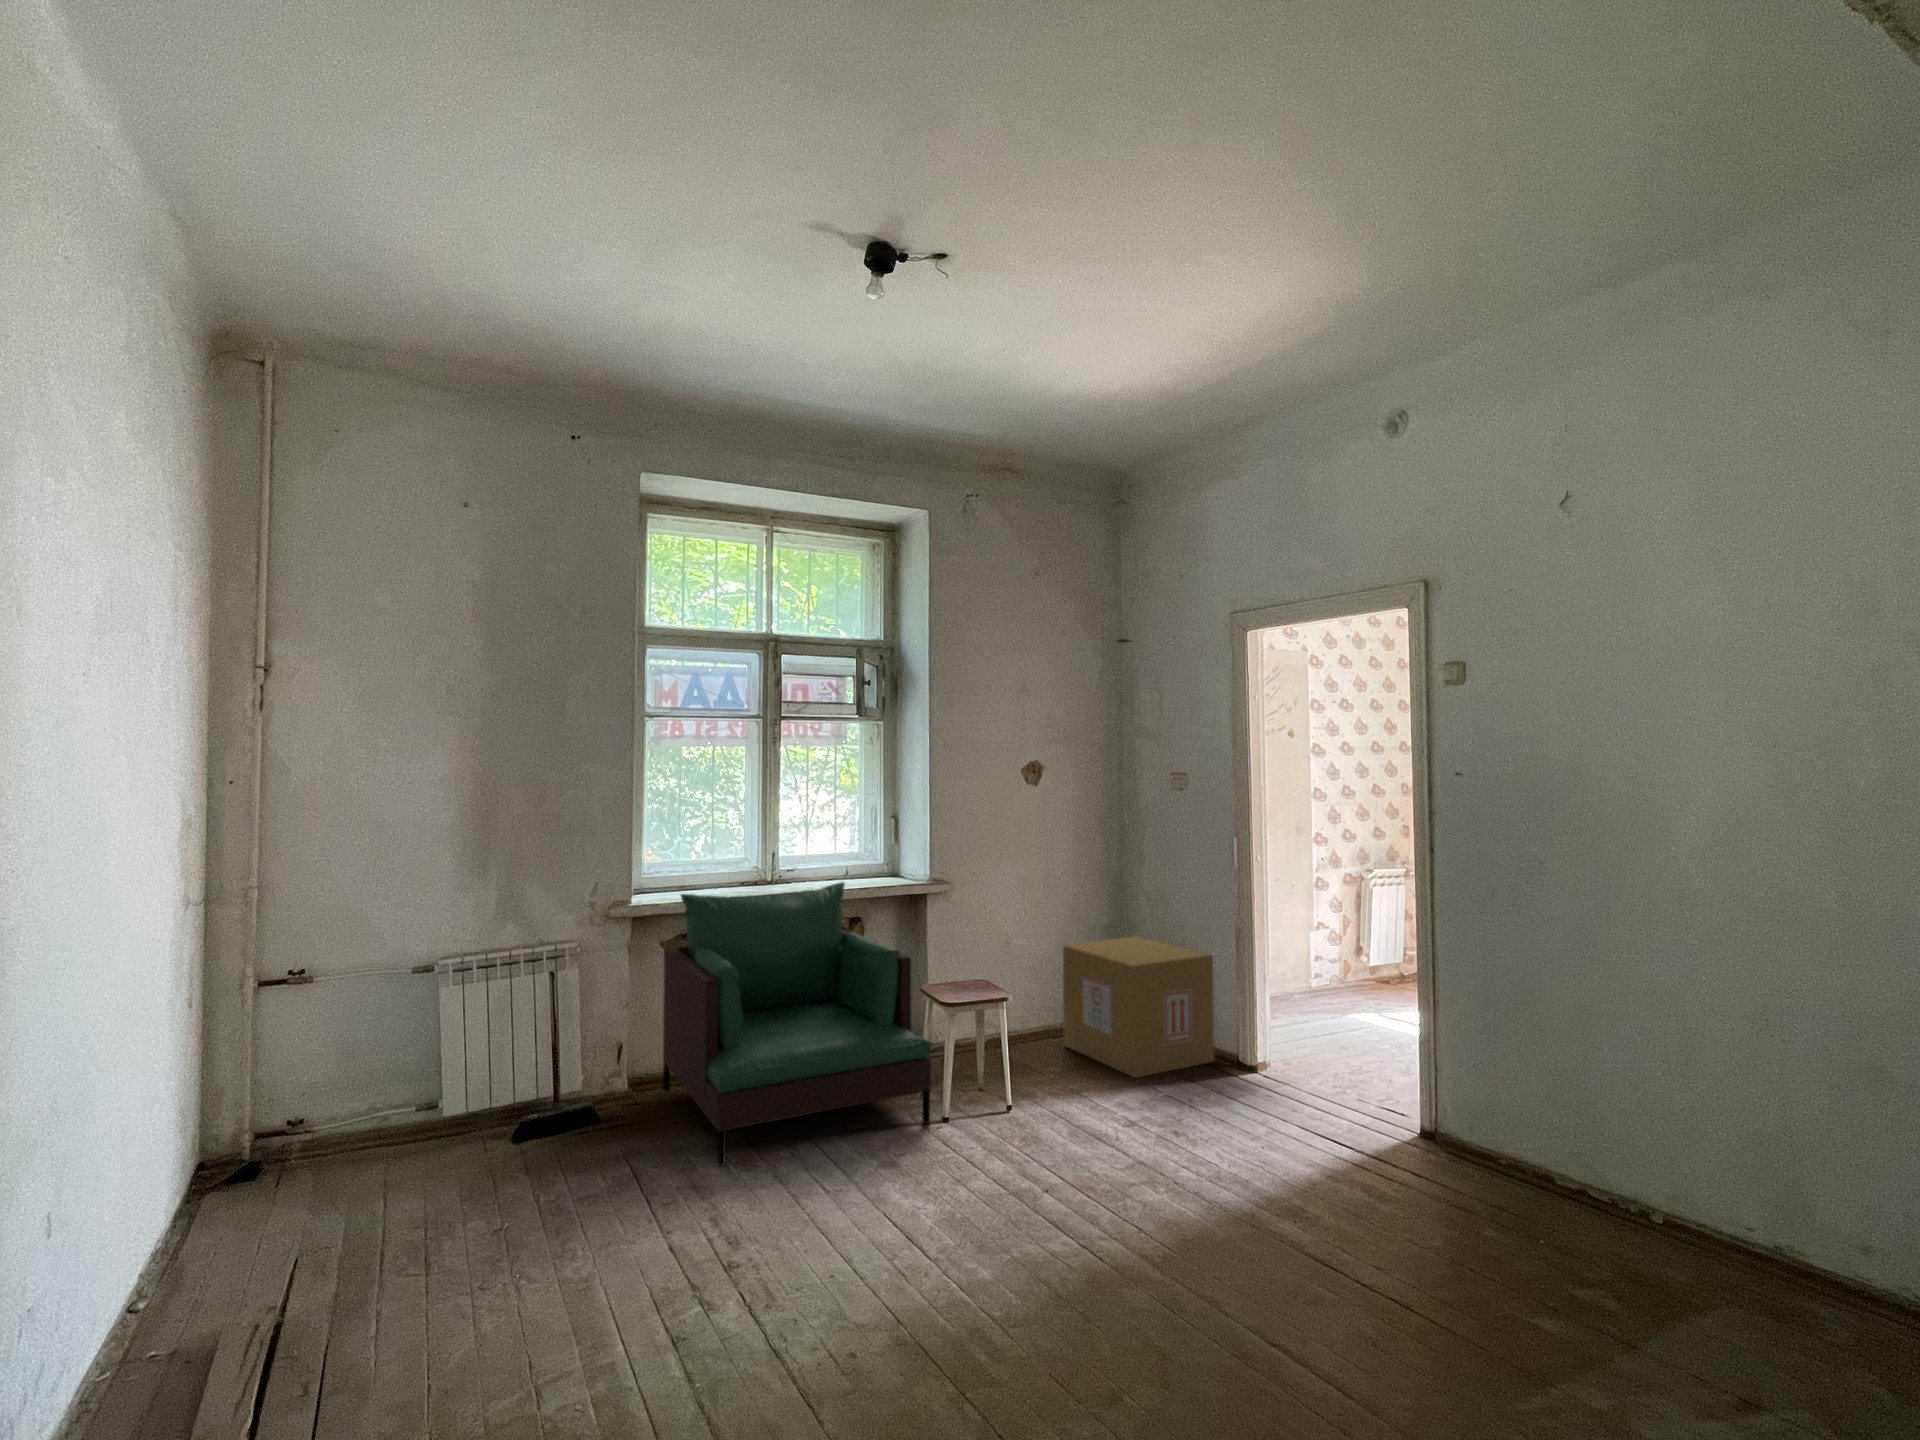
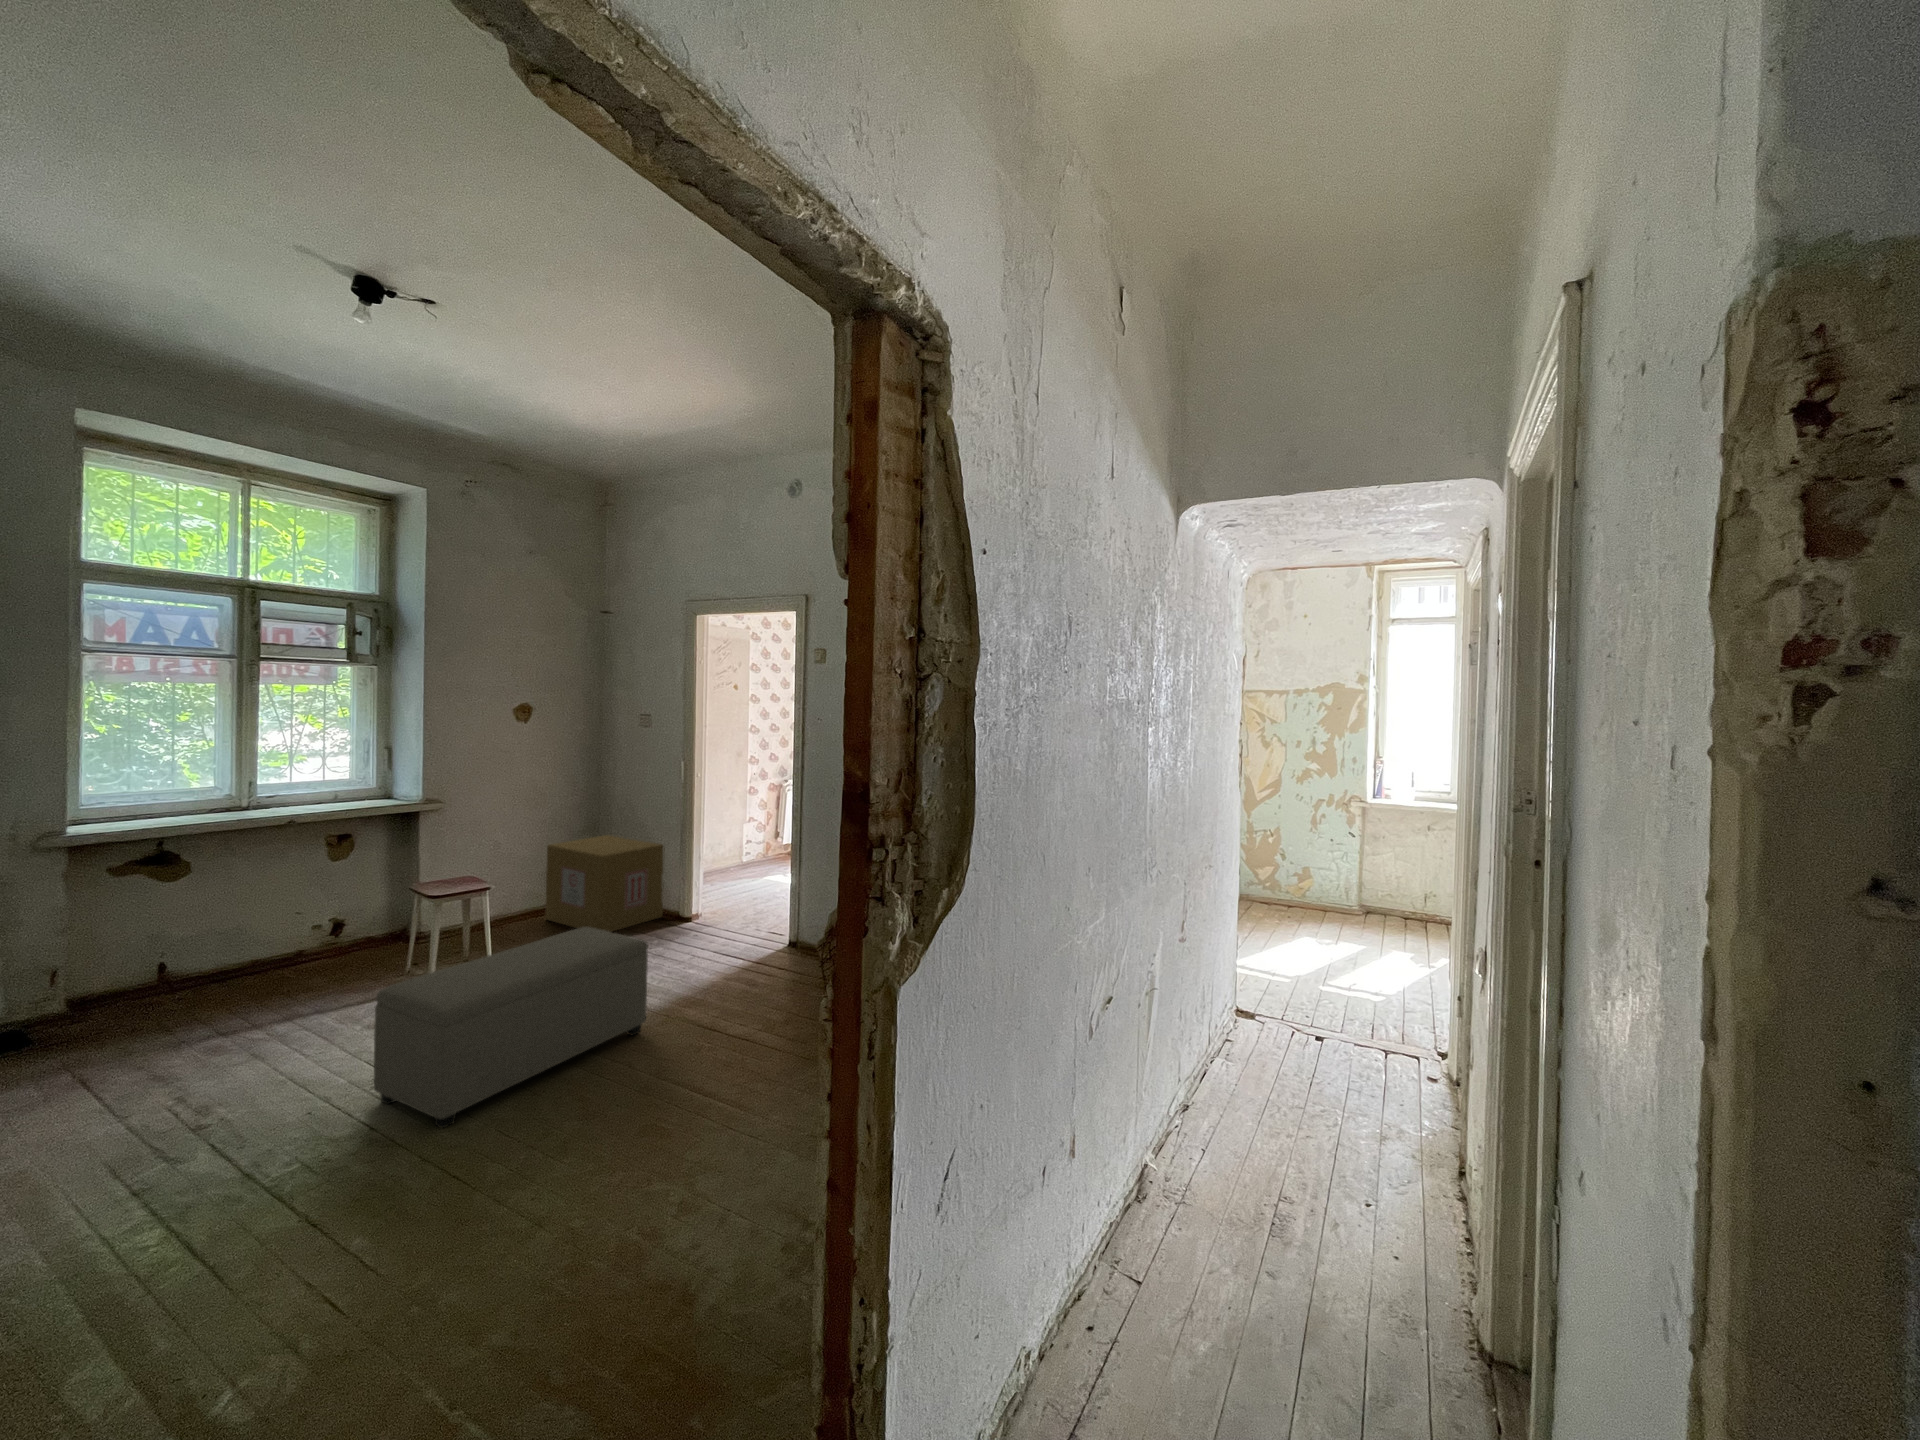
armchair: present [663,882,931,1166] -> none [107,805,419,1059]
ottoman: none [890,1069,1225,1346] -> present [374,927,648,1128]

